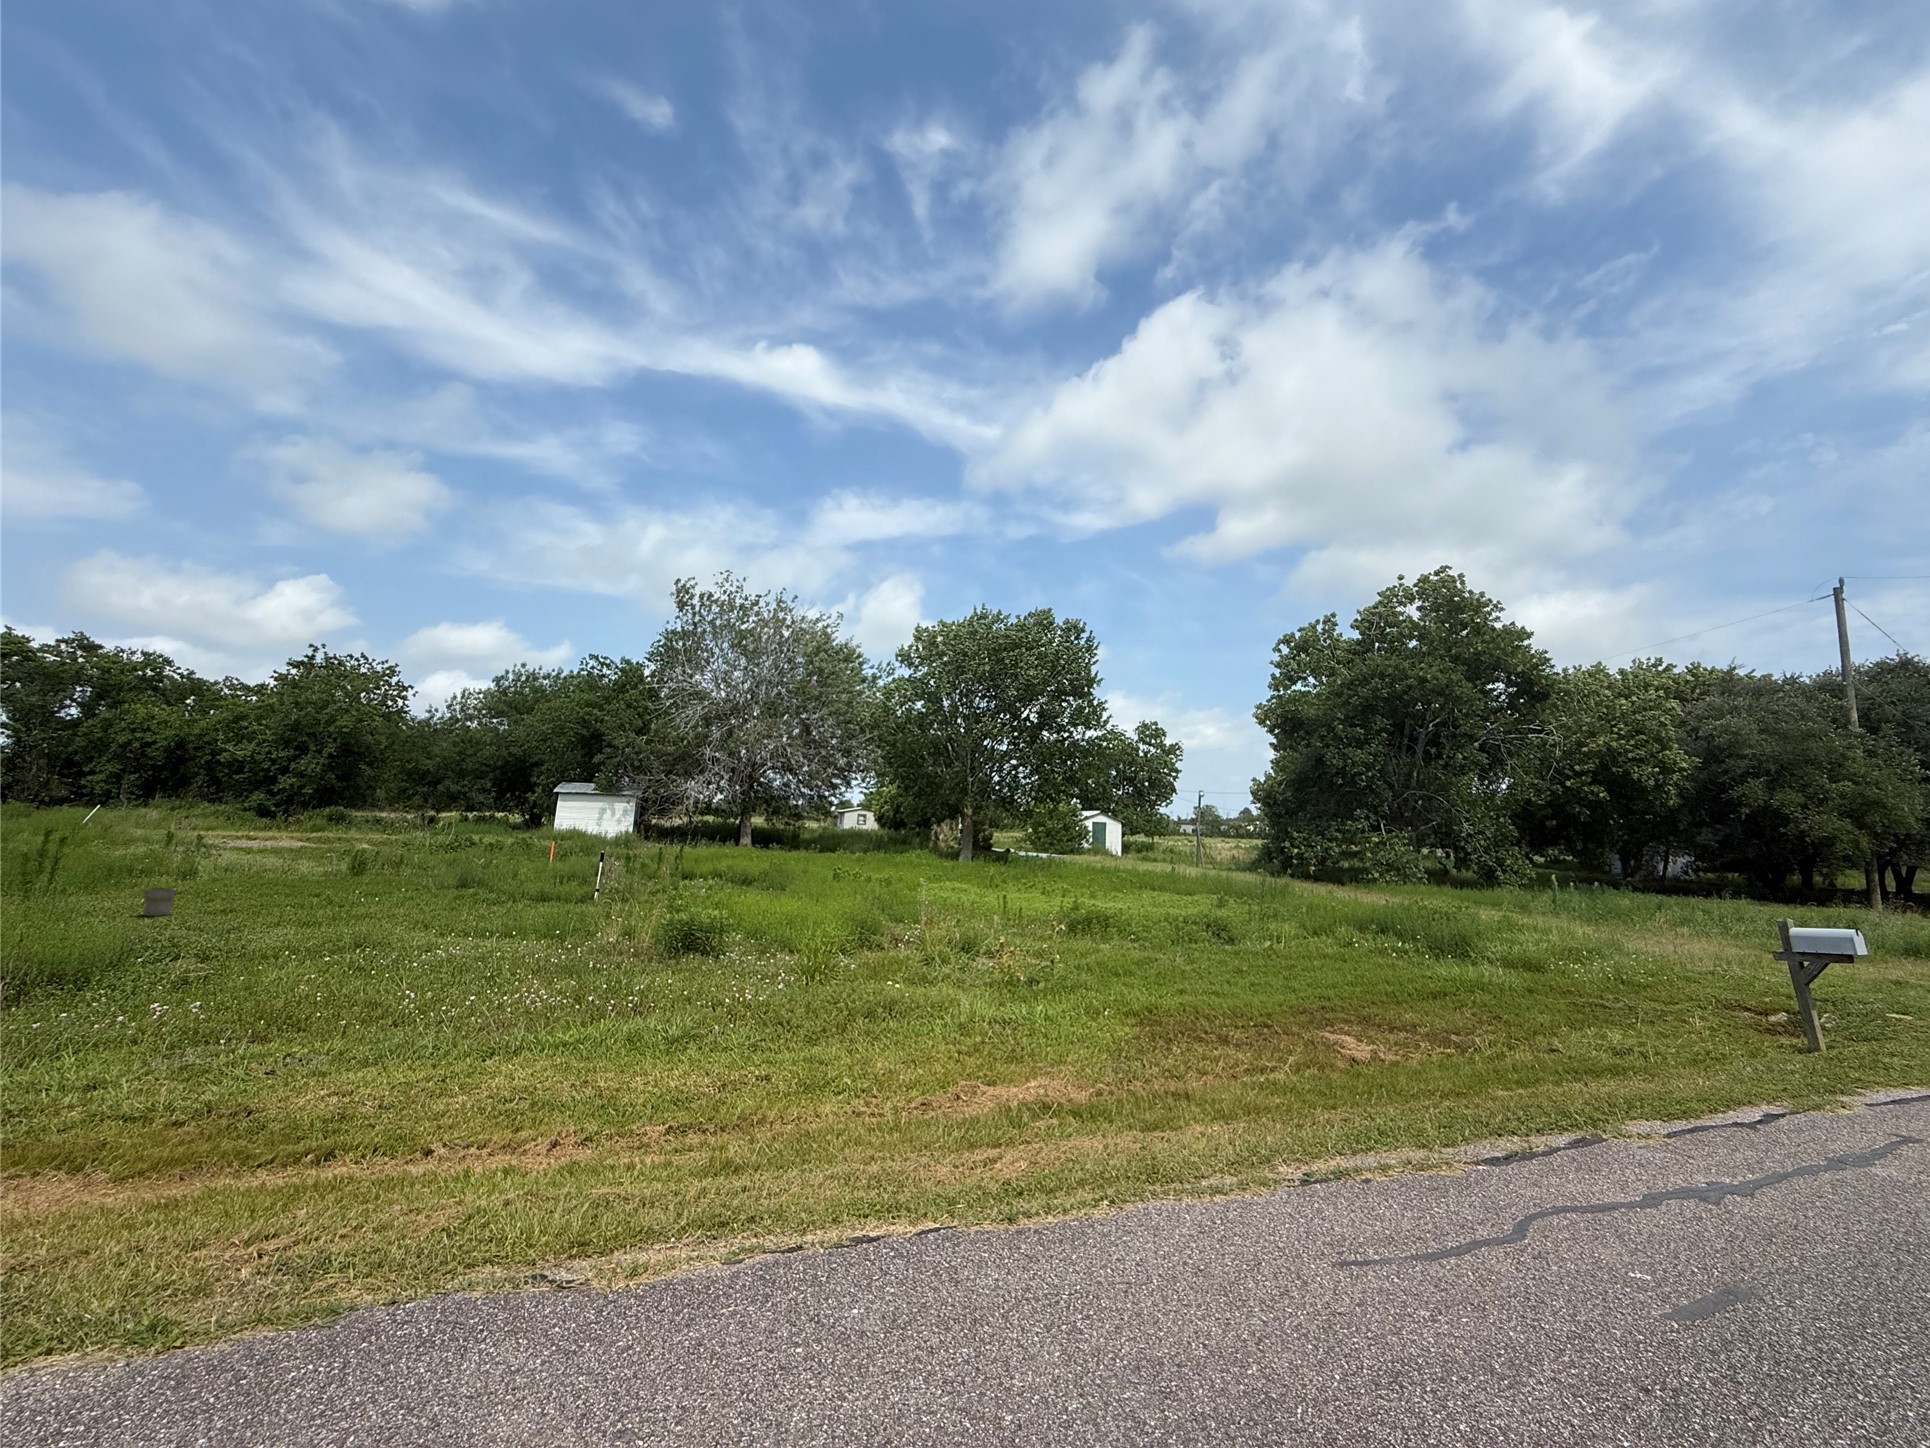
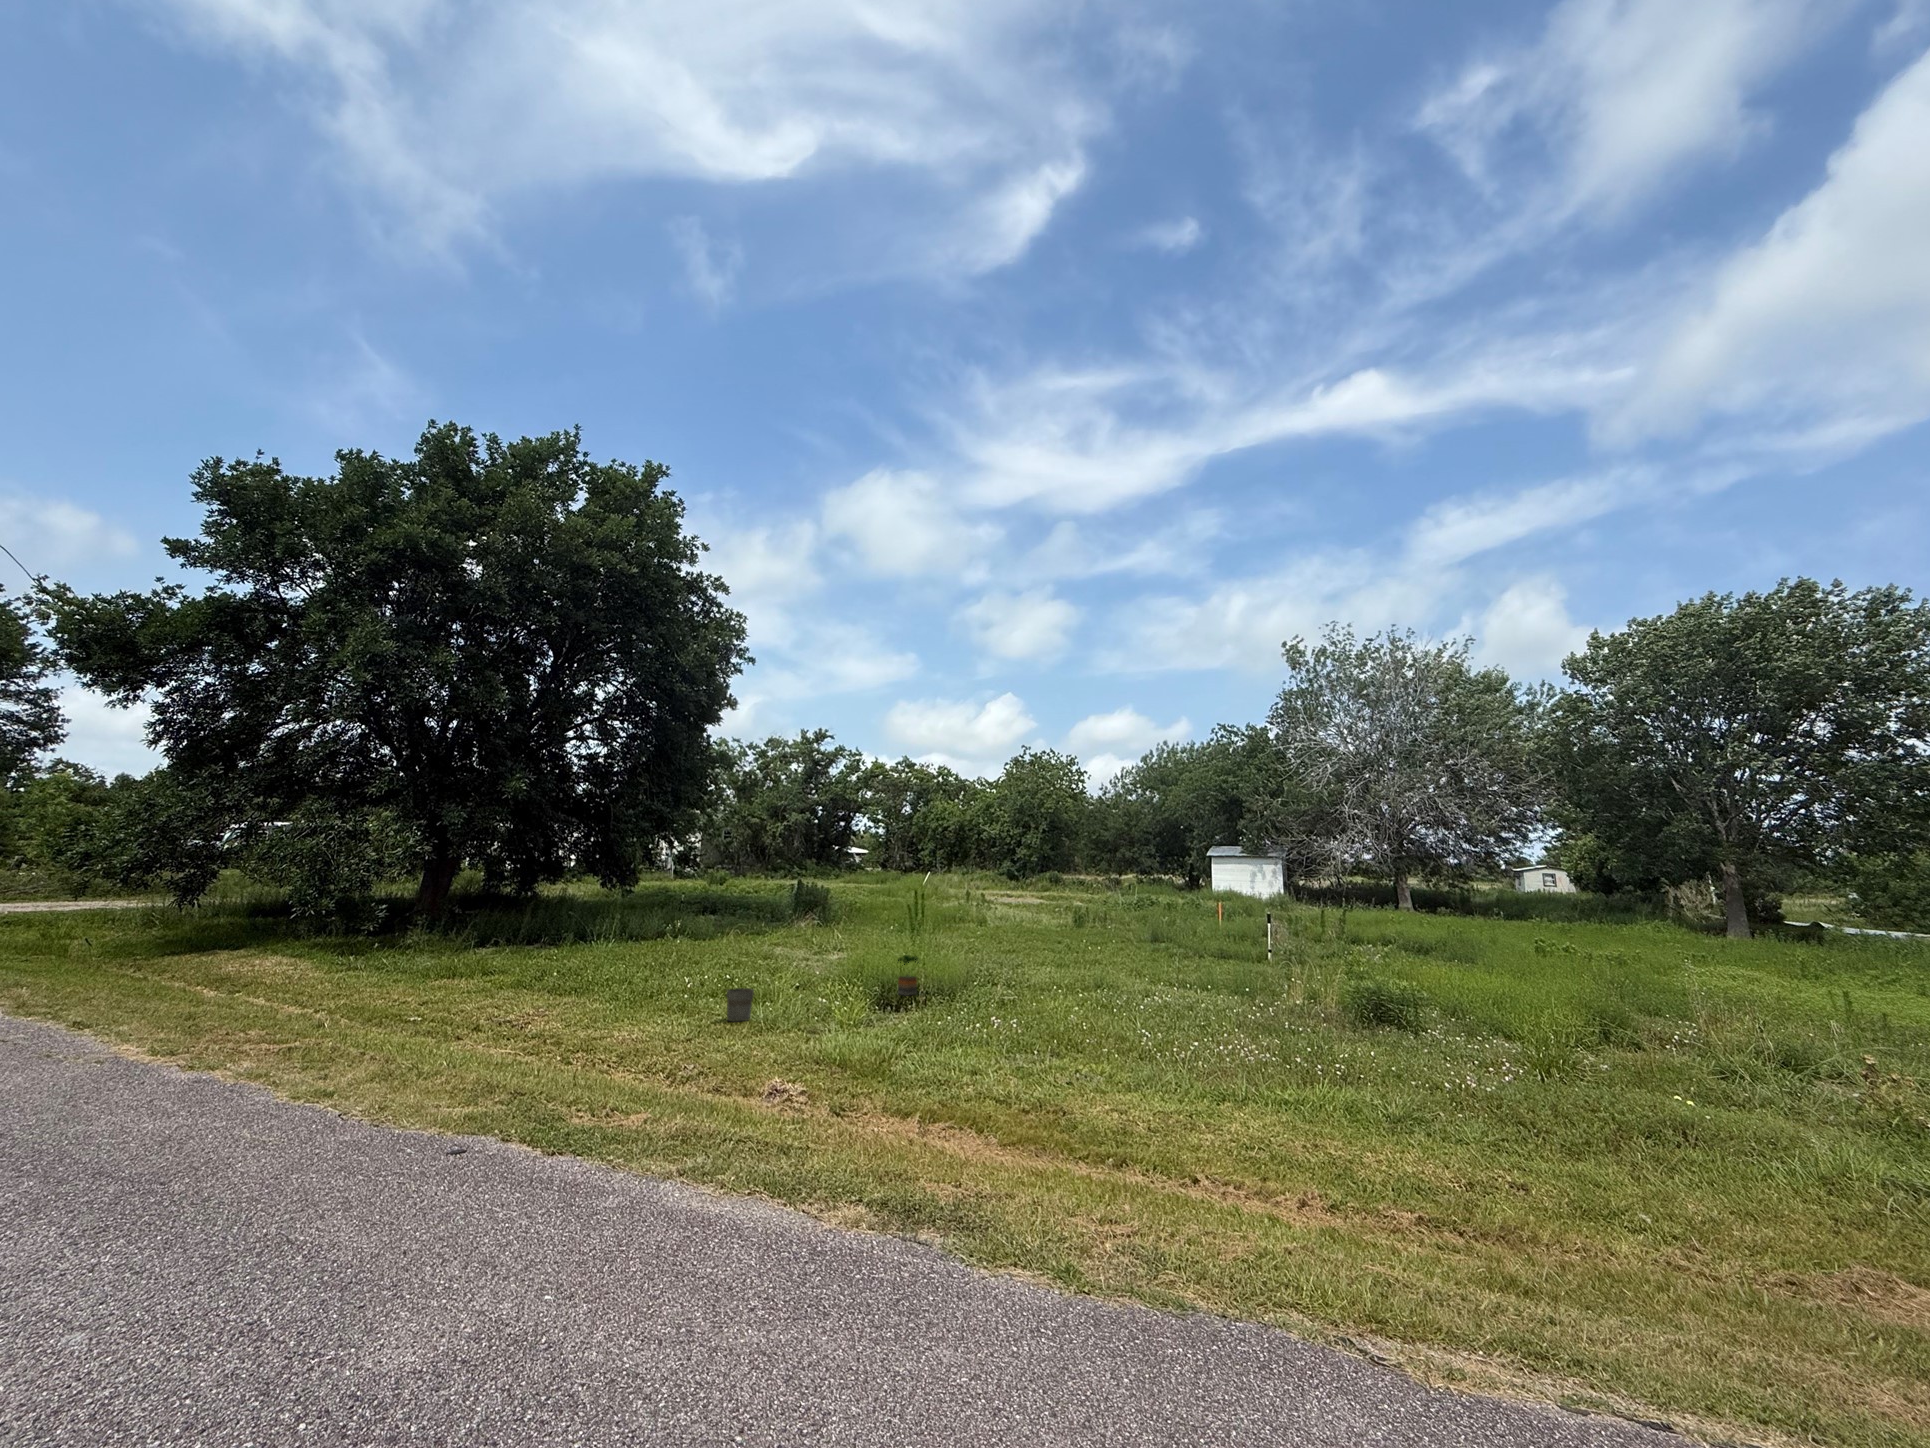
potted tree: none [302,863,331,898] -> present [897,955,919,996]

